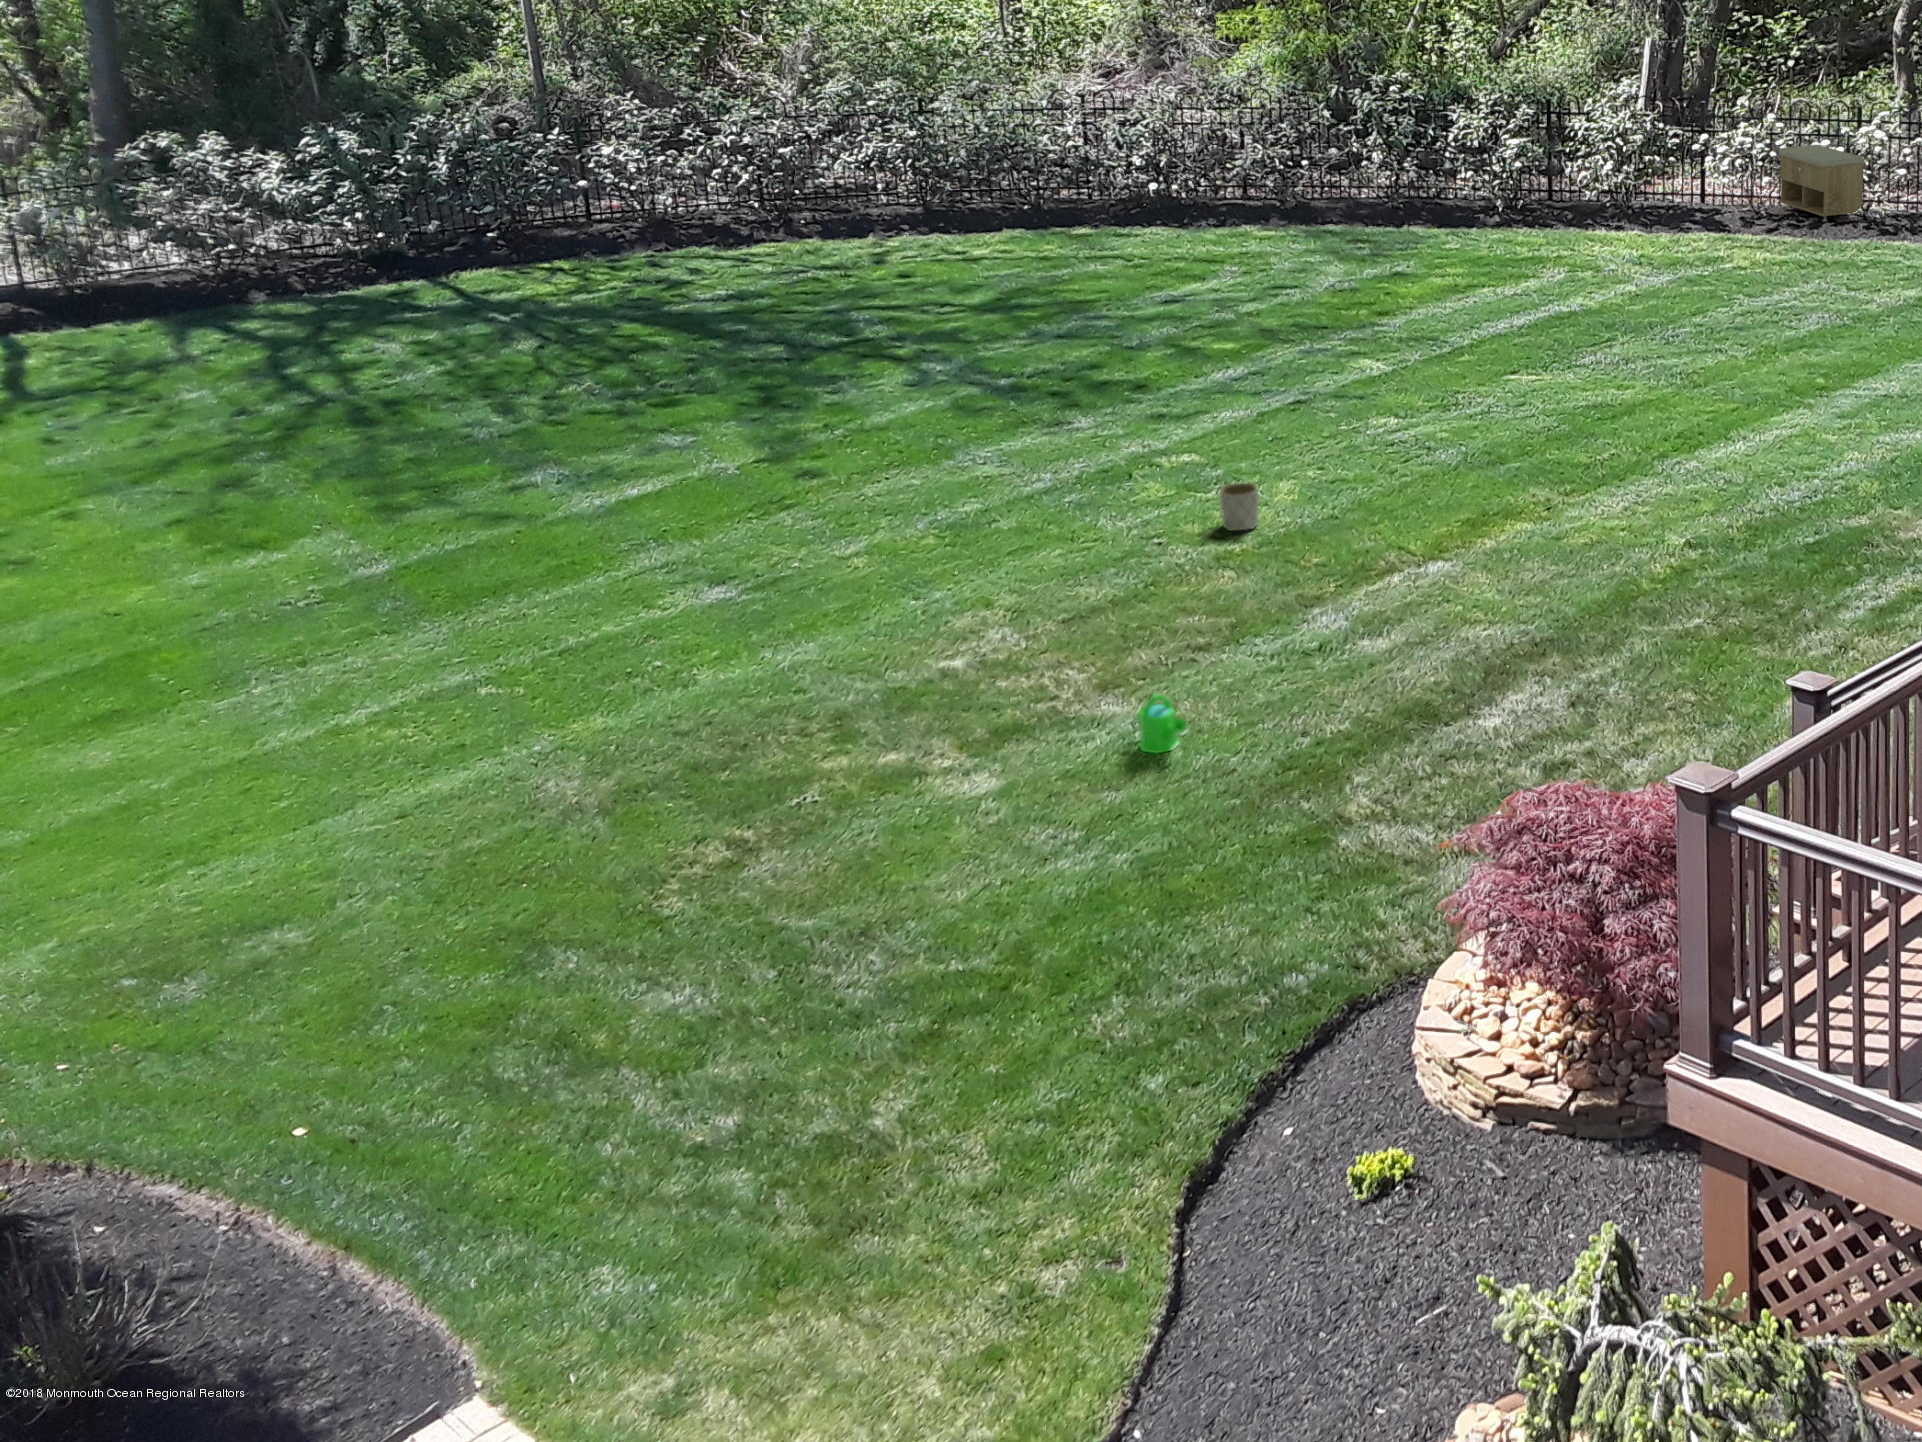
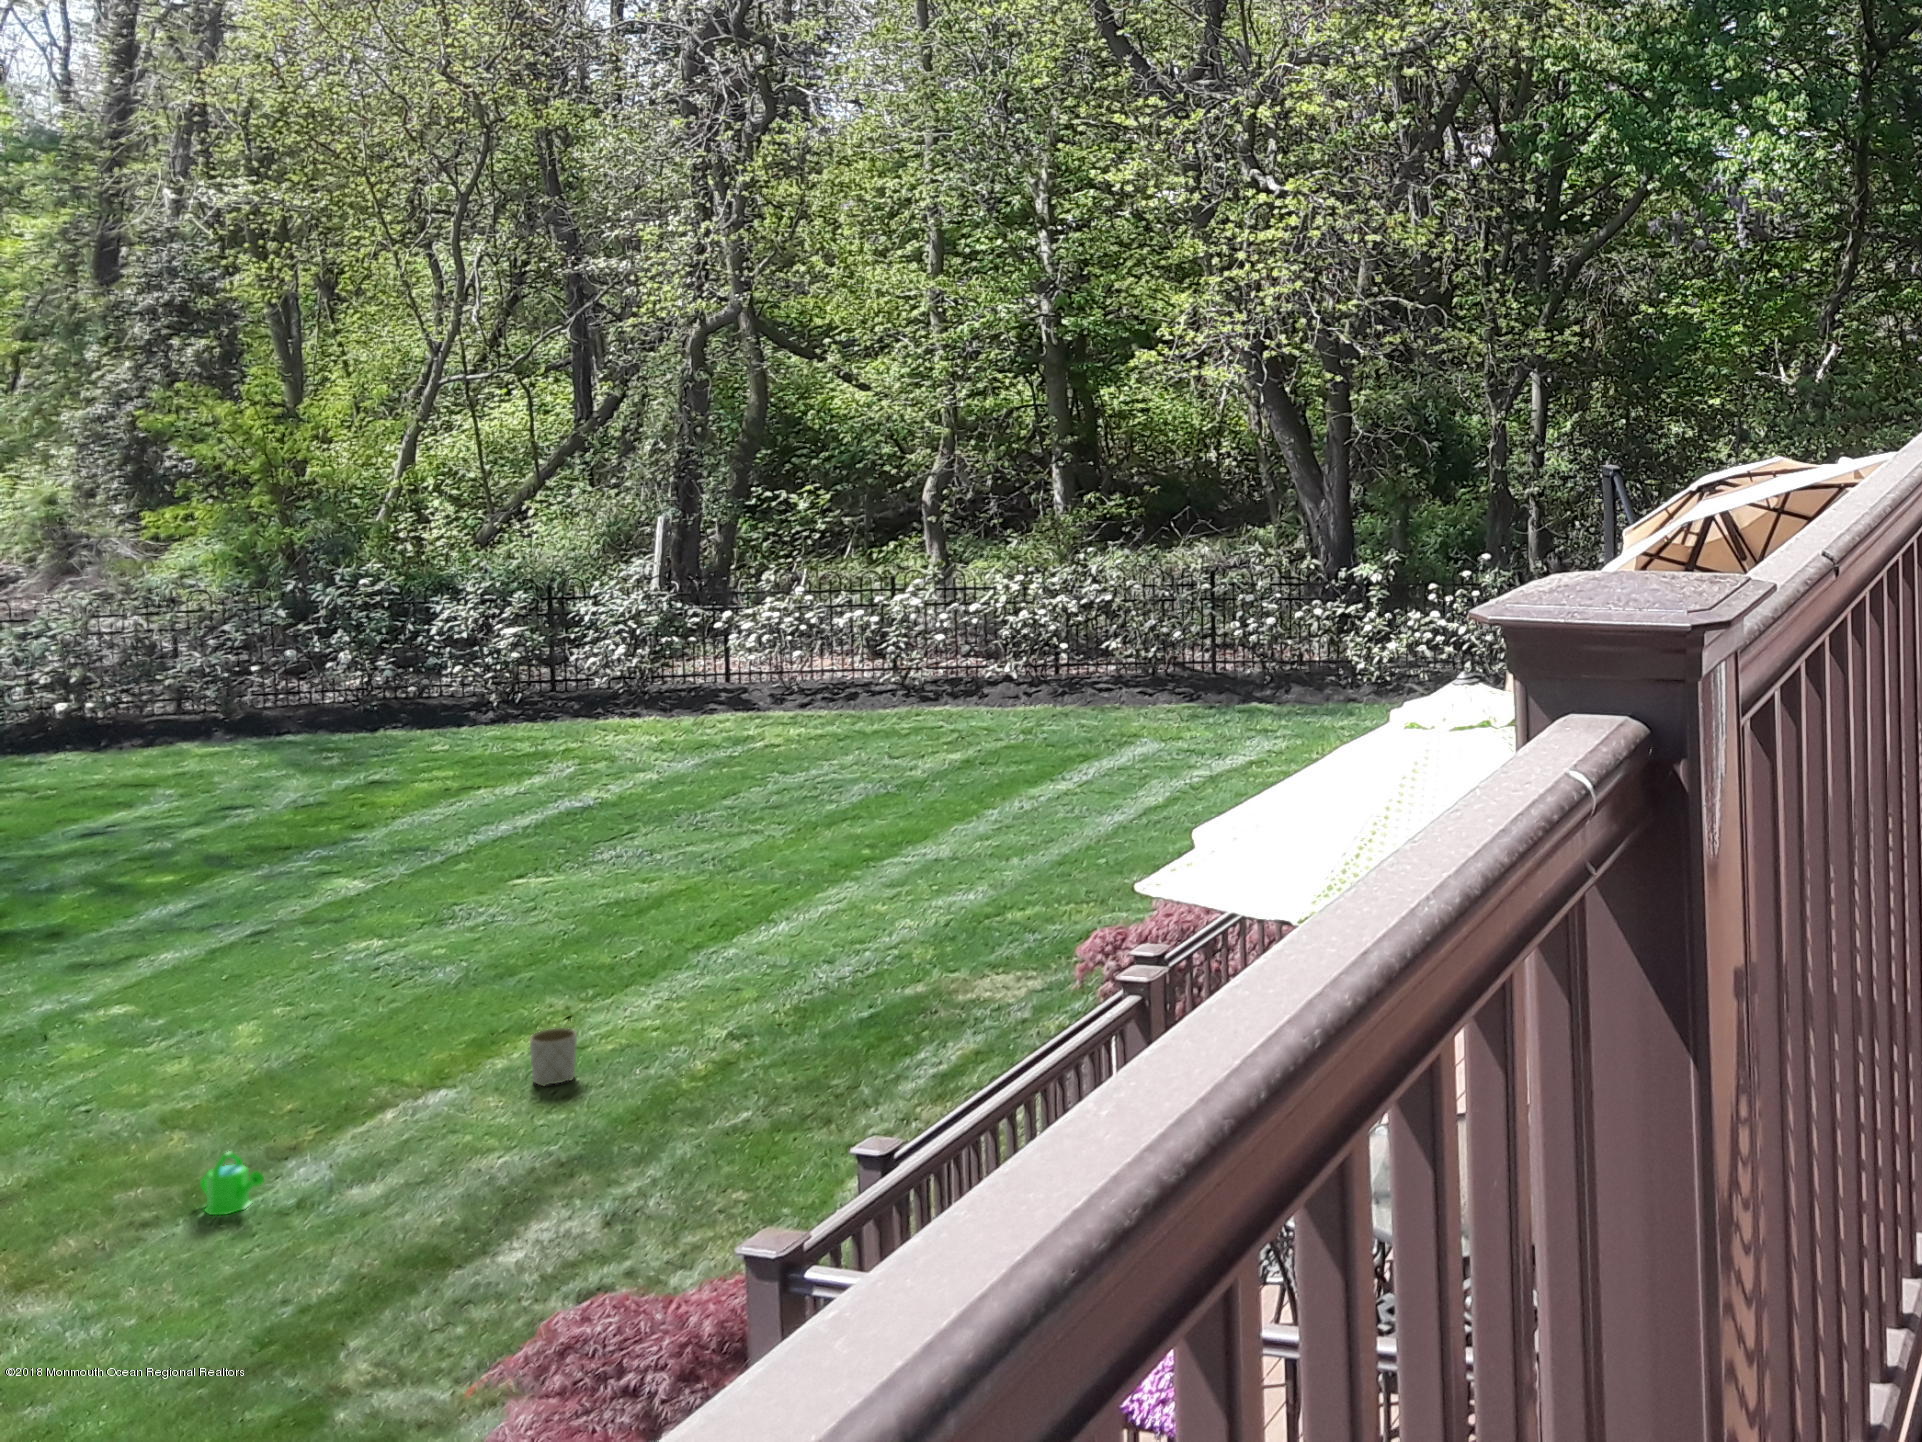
storage bench: present [1778,145,1864,221] -> none [811,618,901,694]
planter: present [1219,483,1258,531] -> present [530,1028,577,1086]

